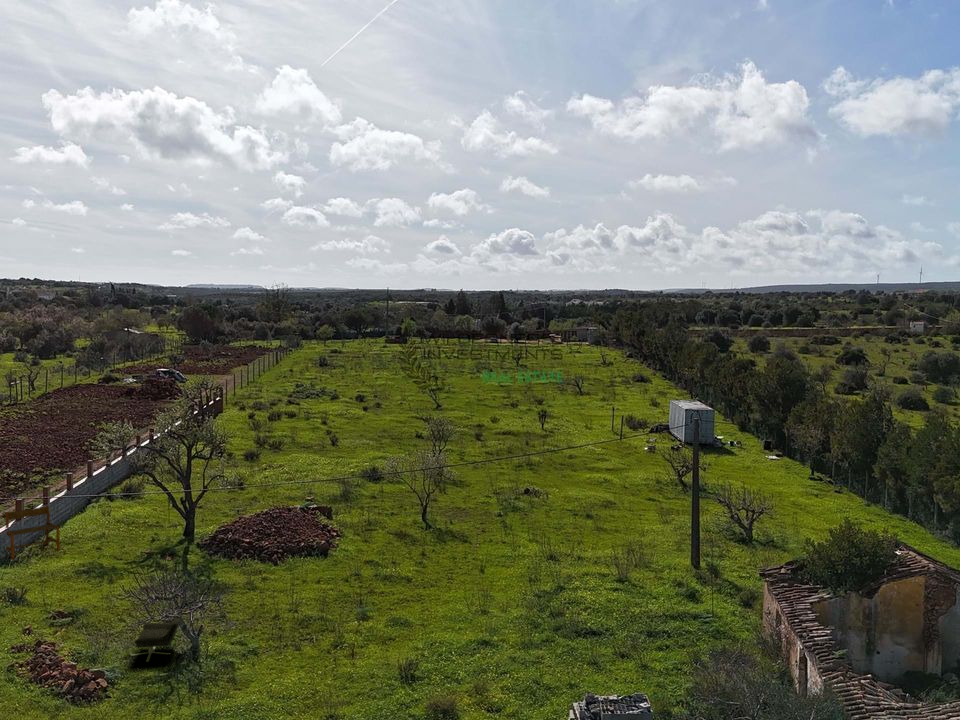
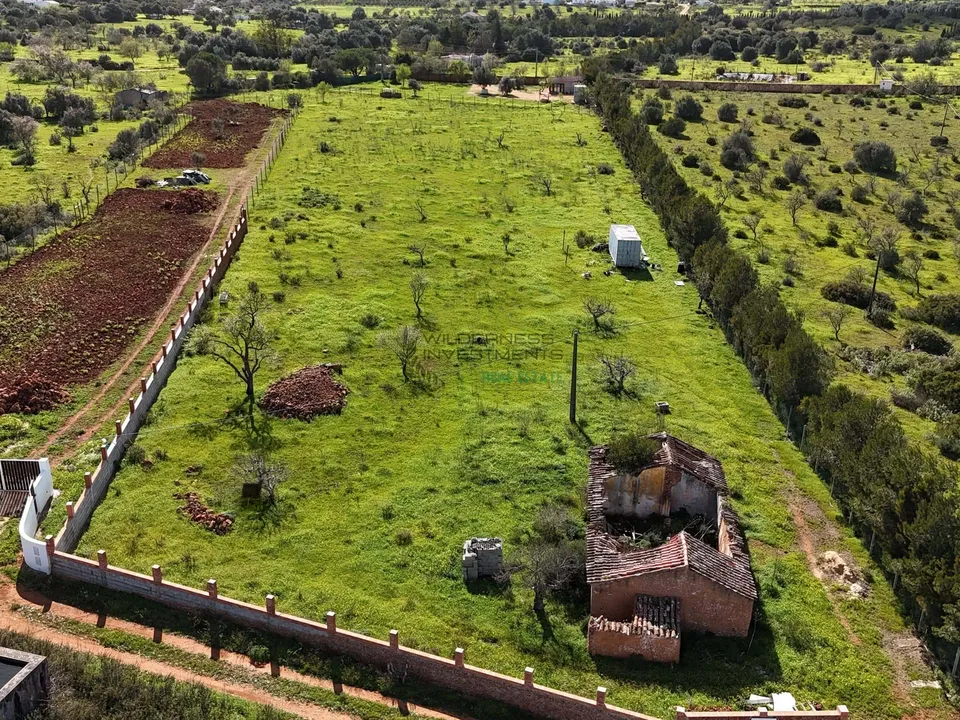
bench: present [4,506,60,559] -> none [136,385,172,422]

